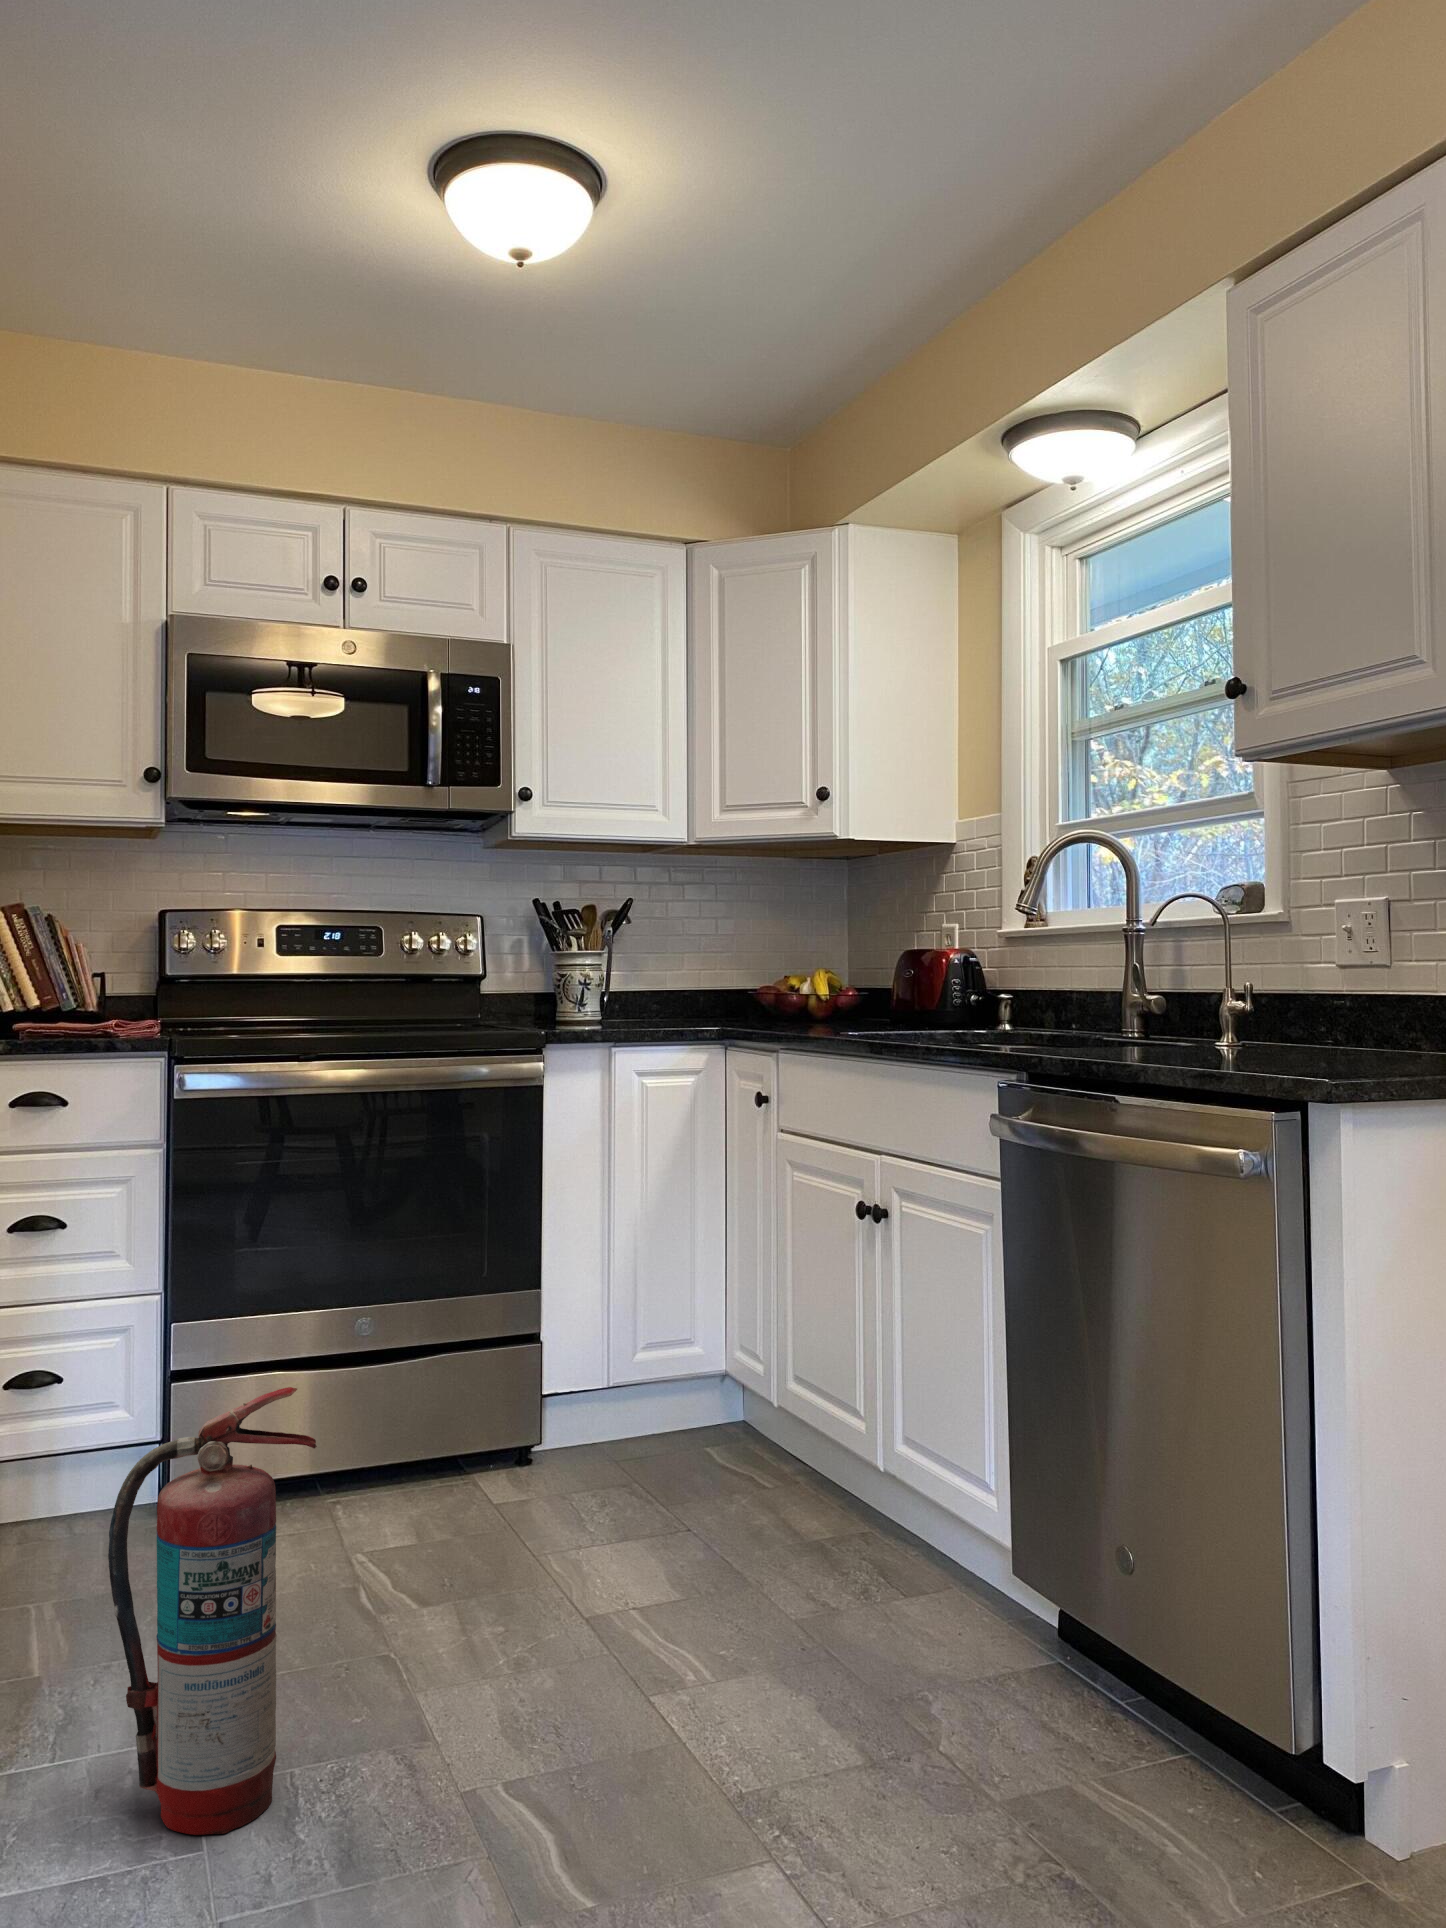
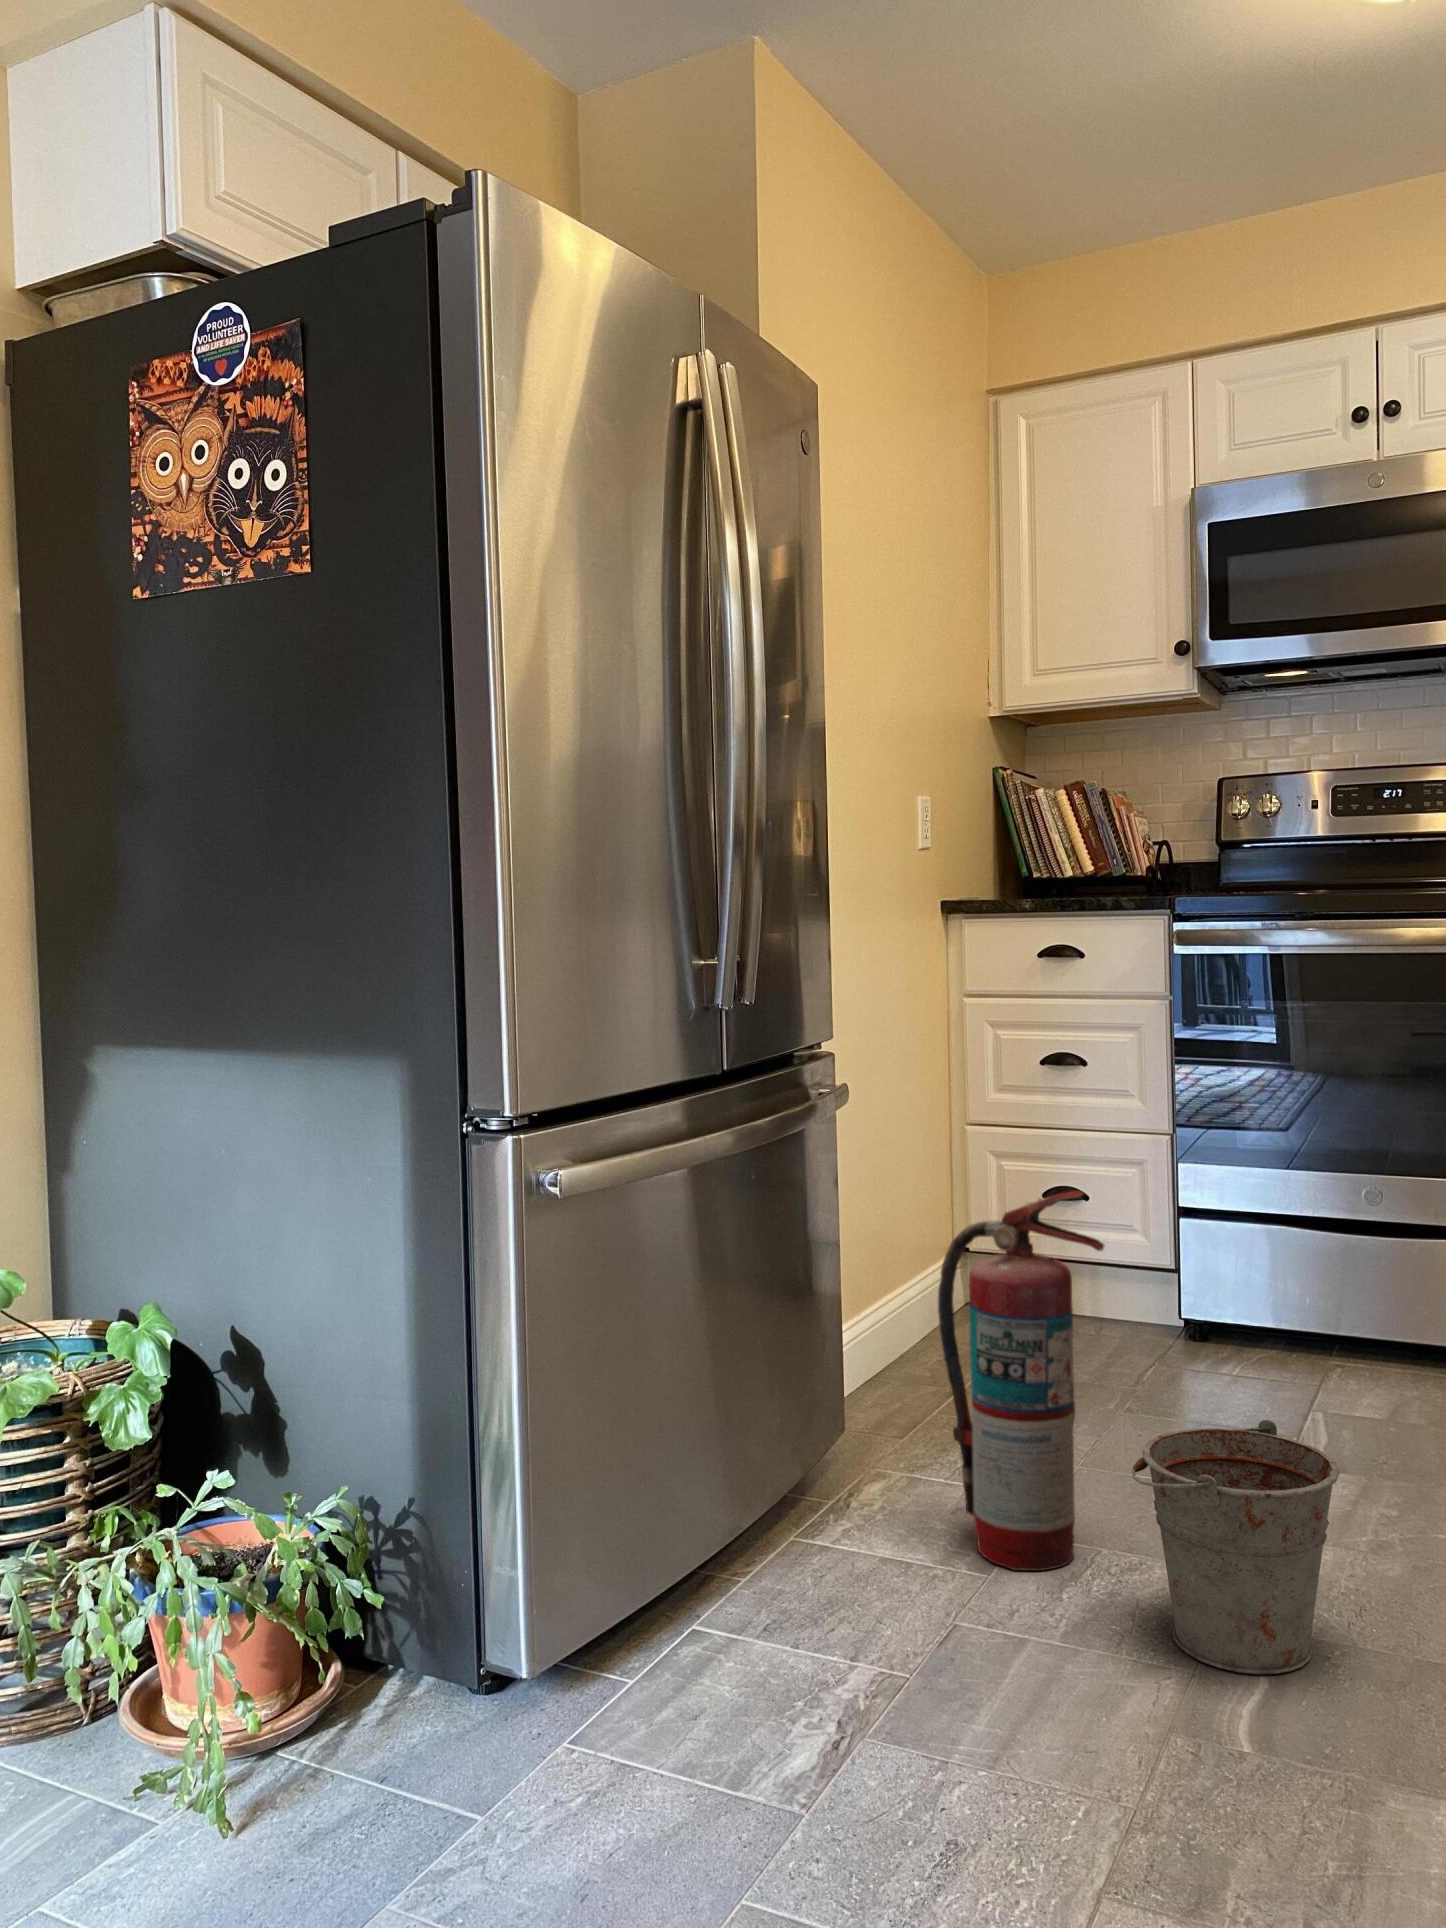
bucket: none [386,1579,581,1847] -> present [1132,1420,1340,1674]

